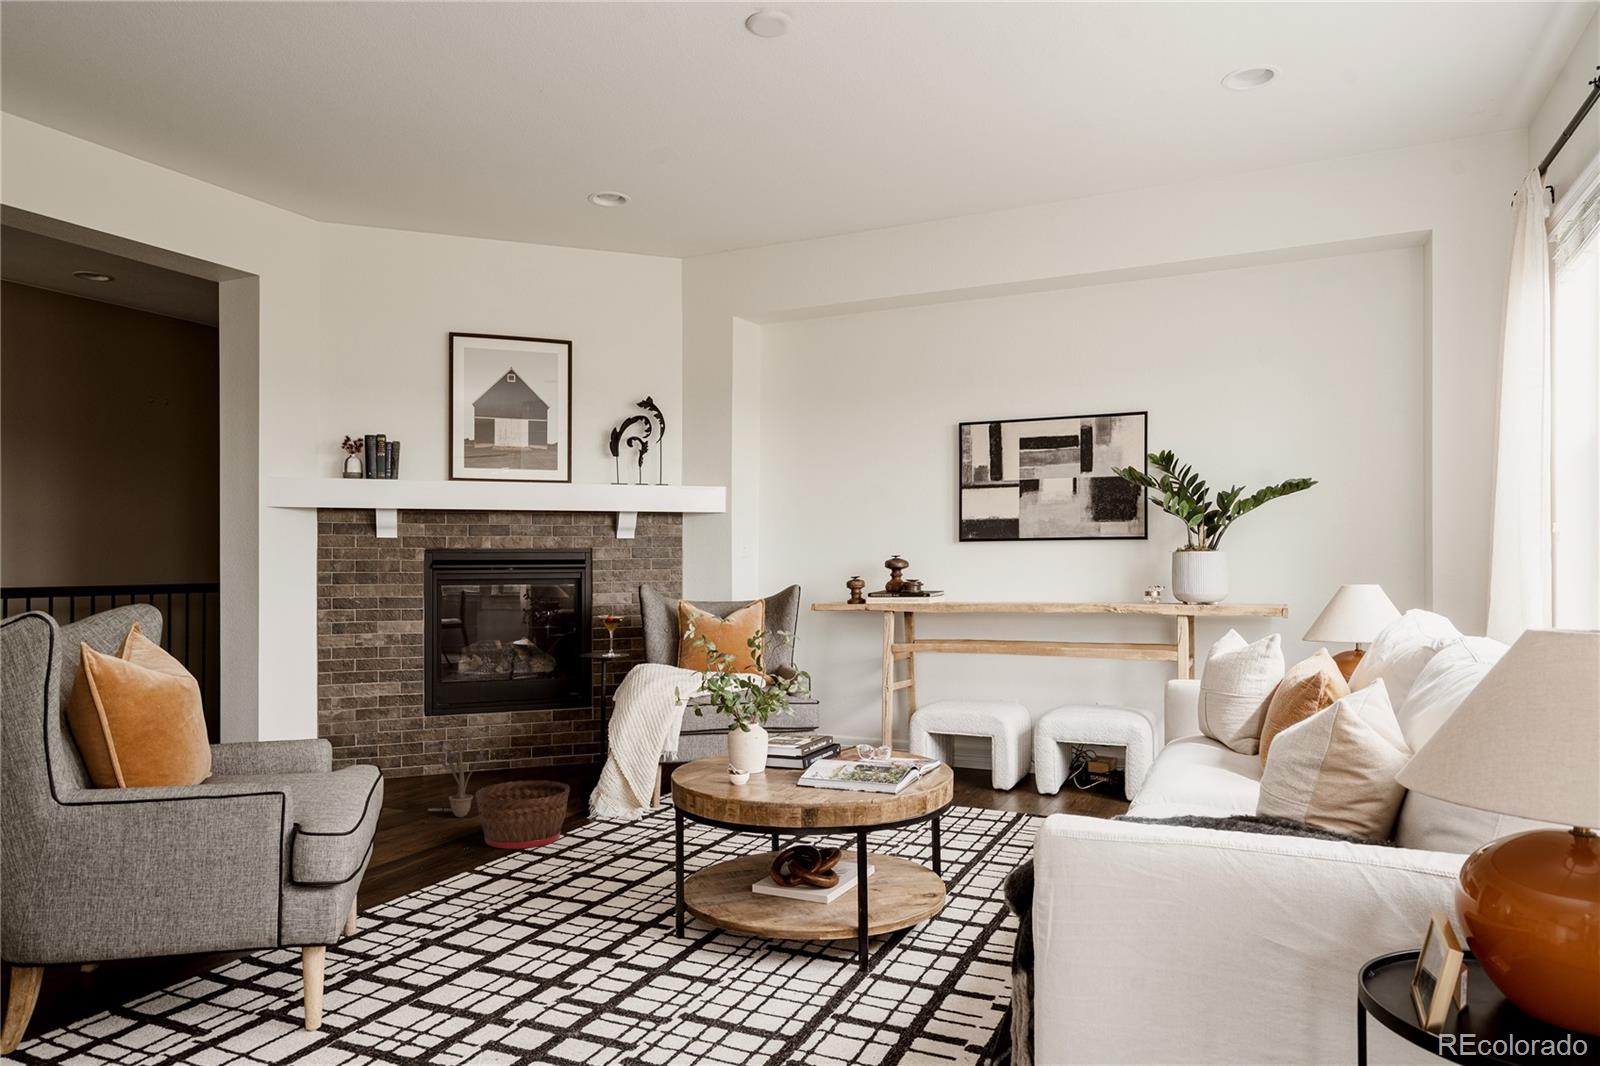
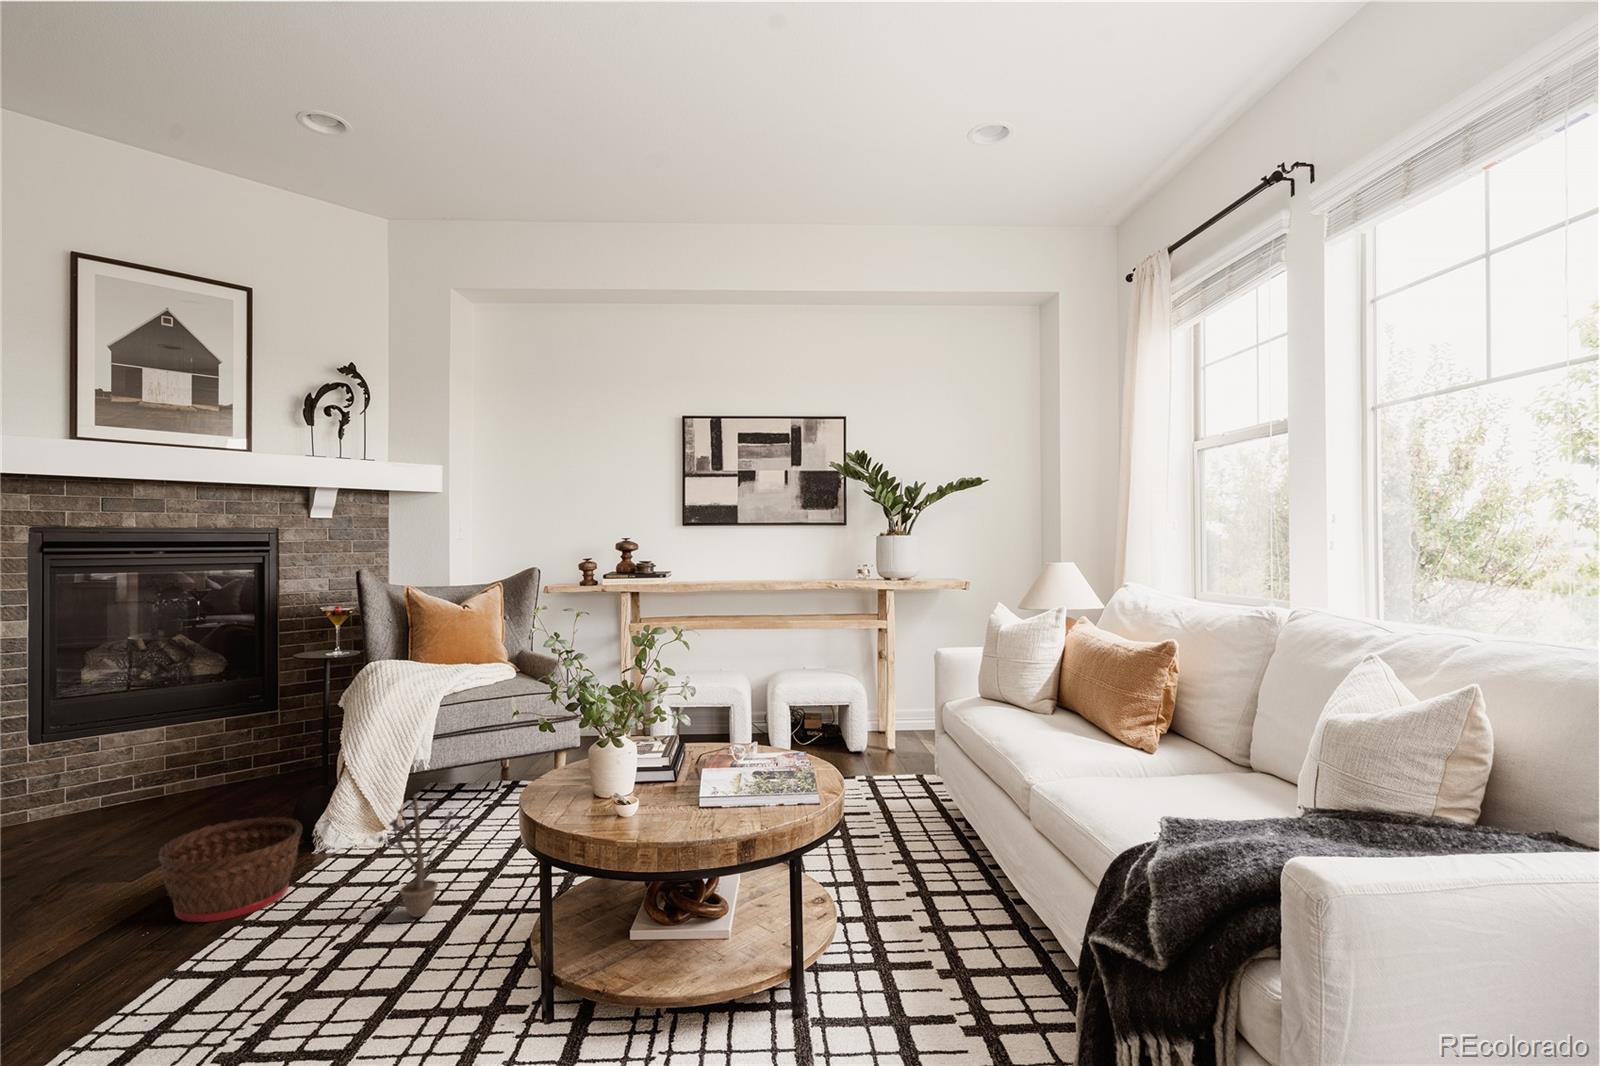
decorative plant: present [429,733,487,817] -> present [362,794,461,917]

